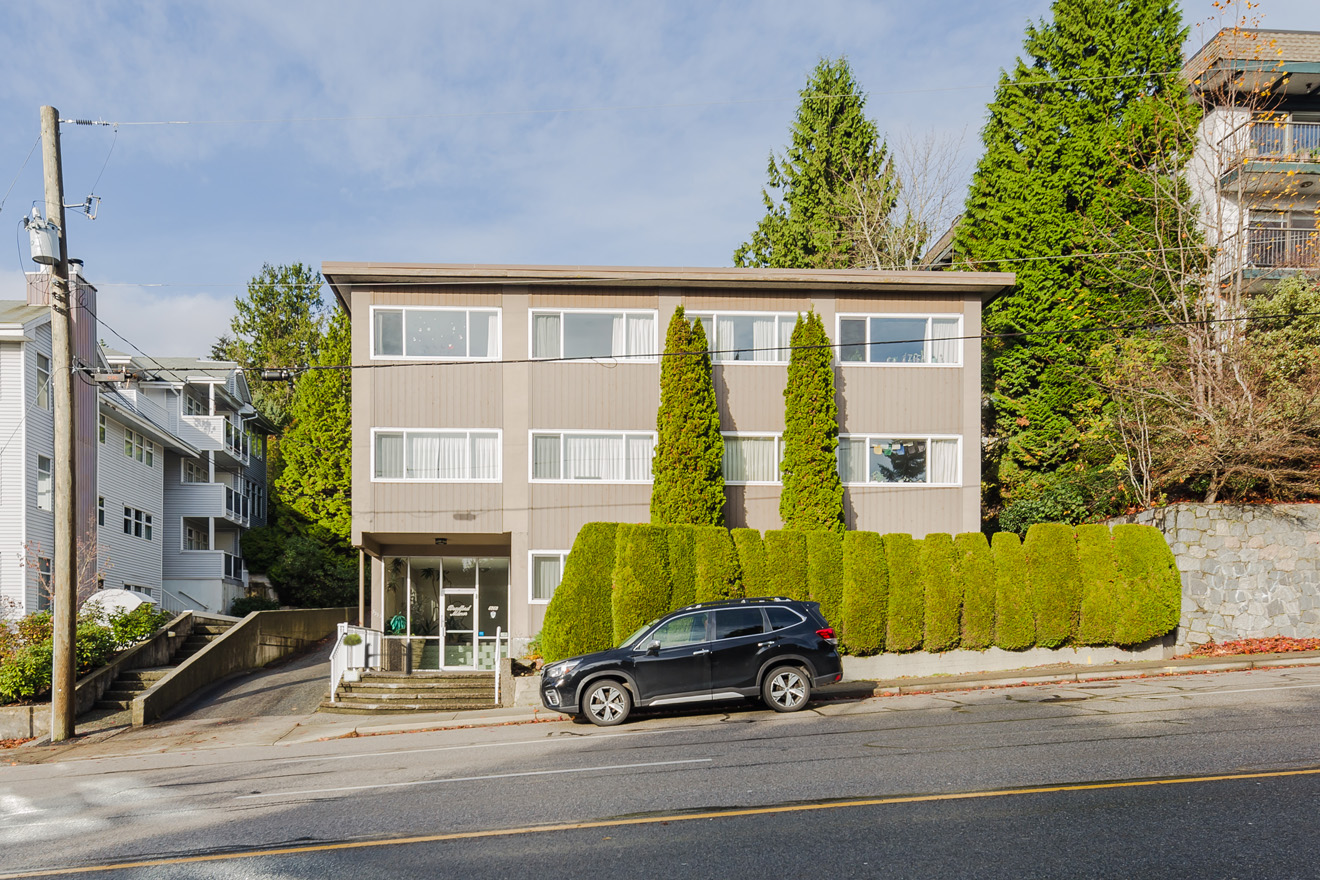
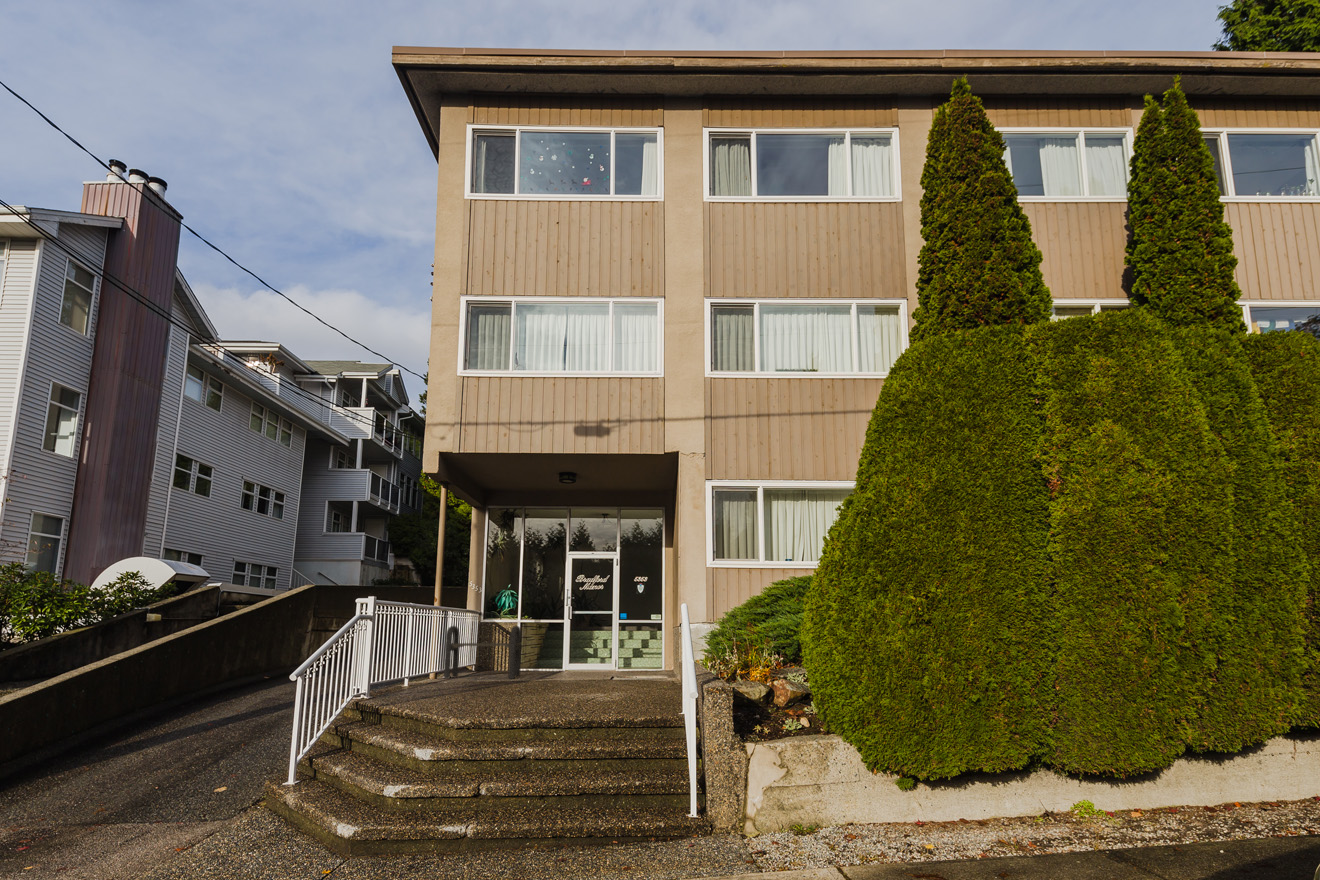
potted tree: present [343,633,362,681] -> none [376,605,415,698]

